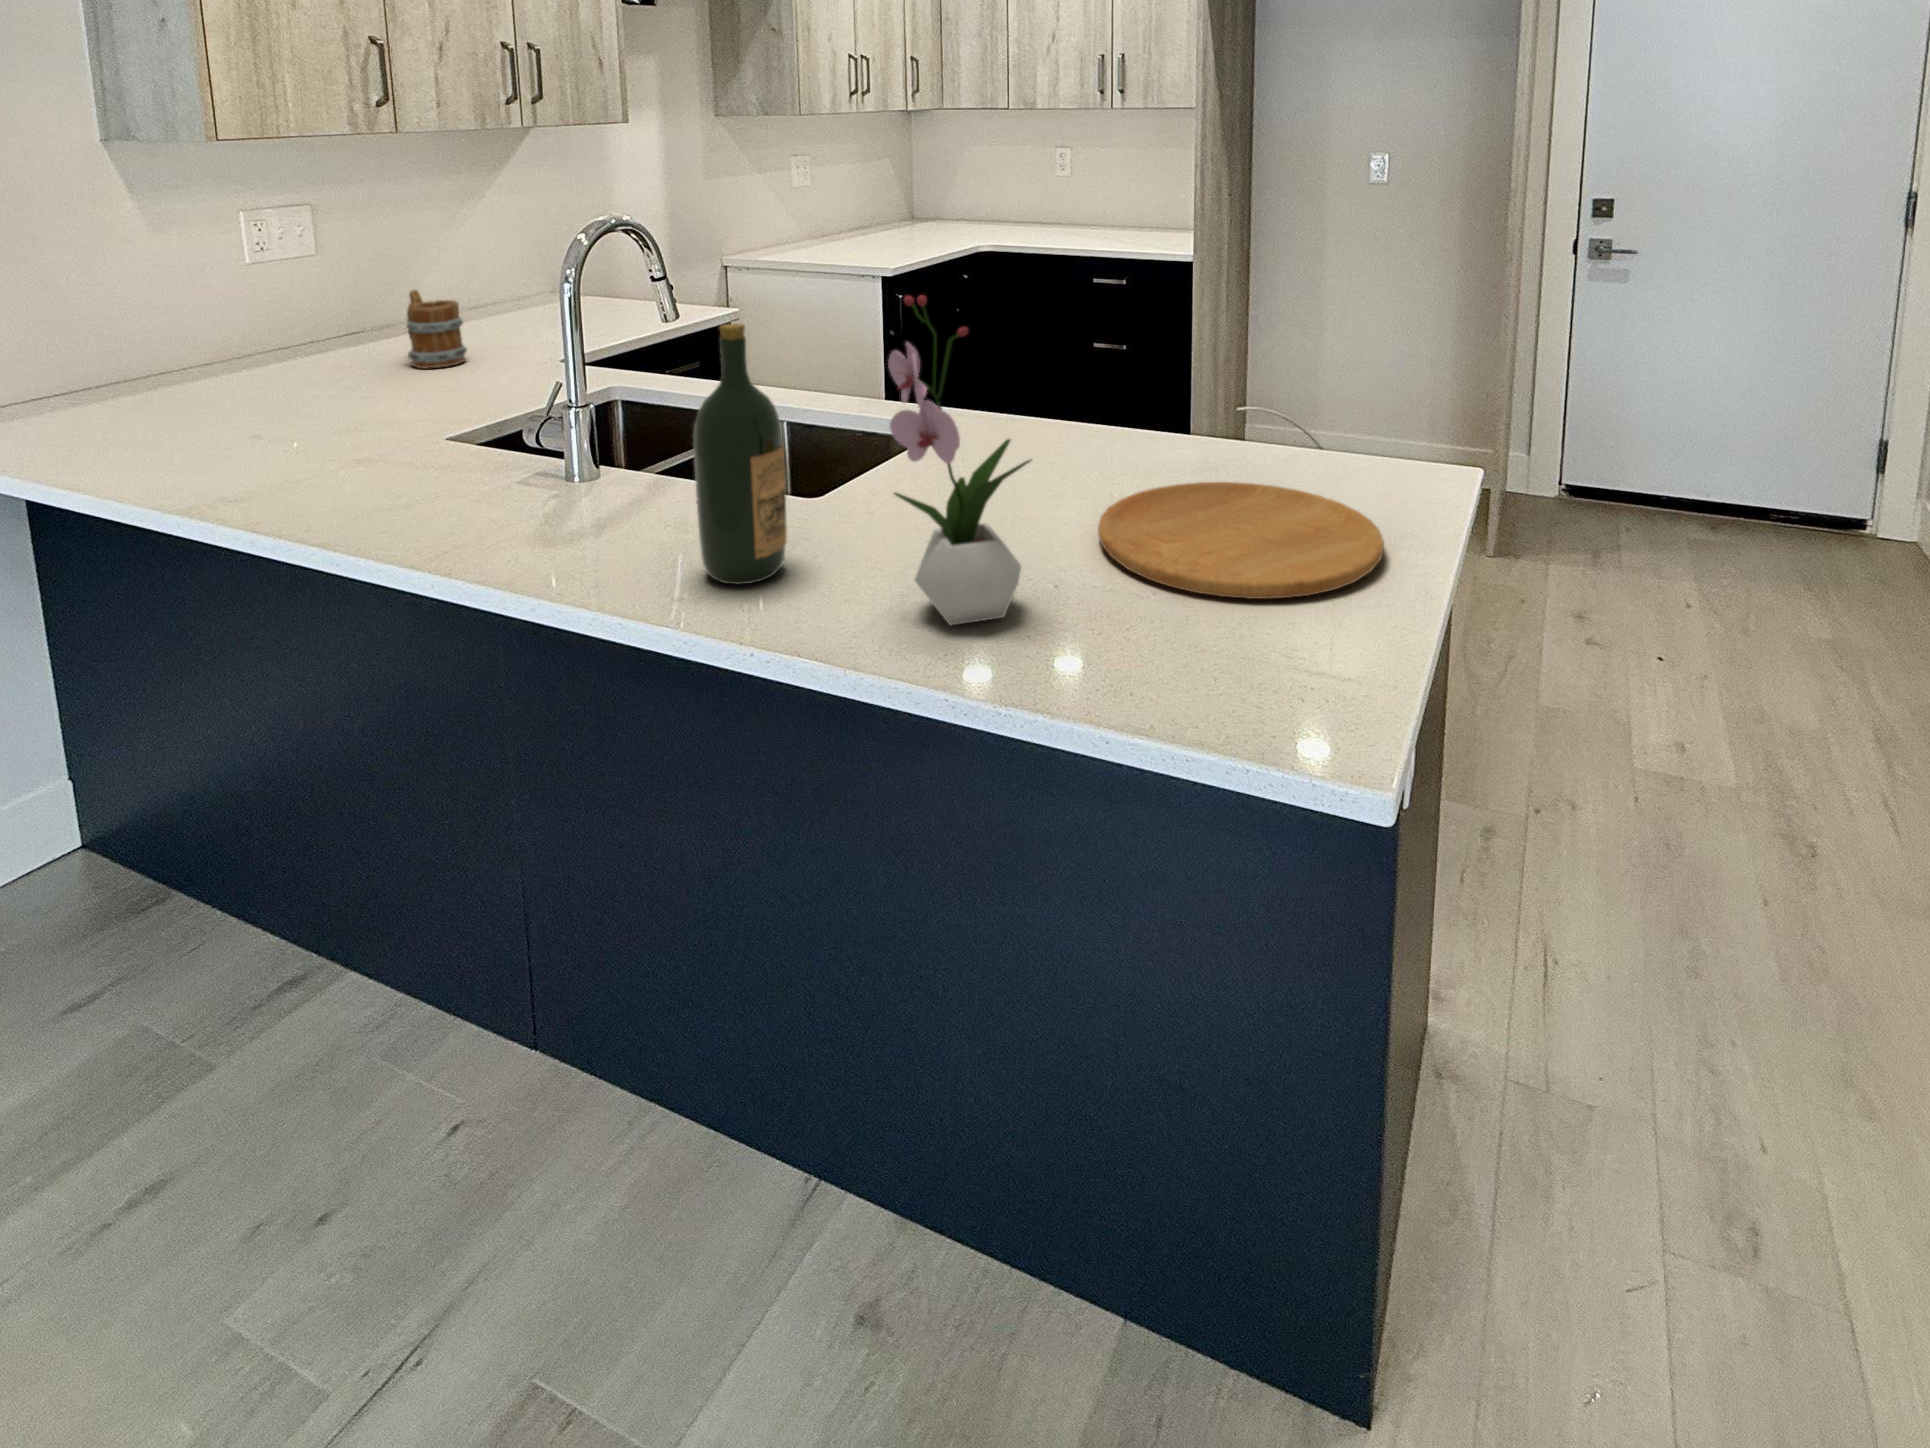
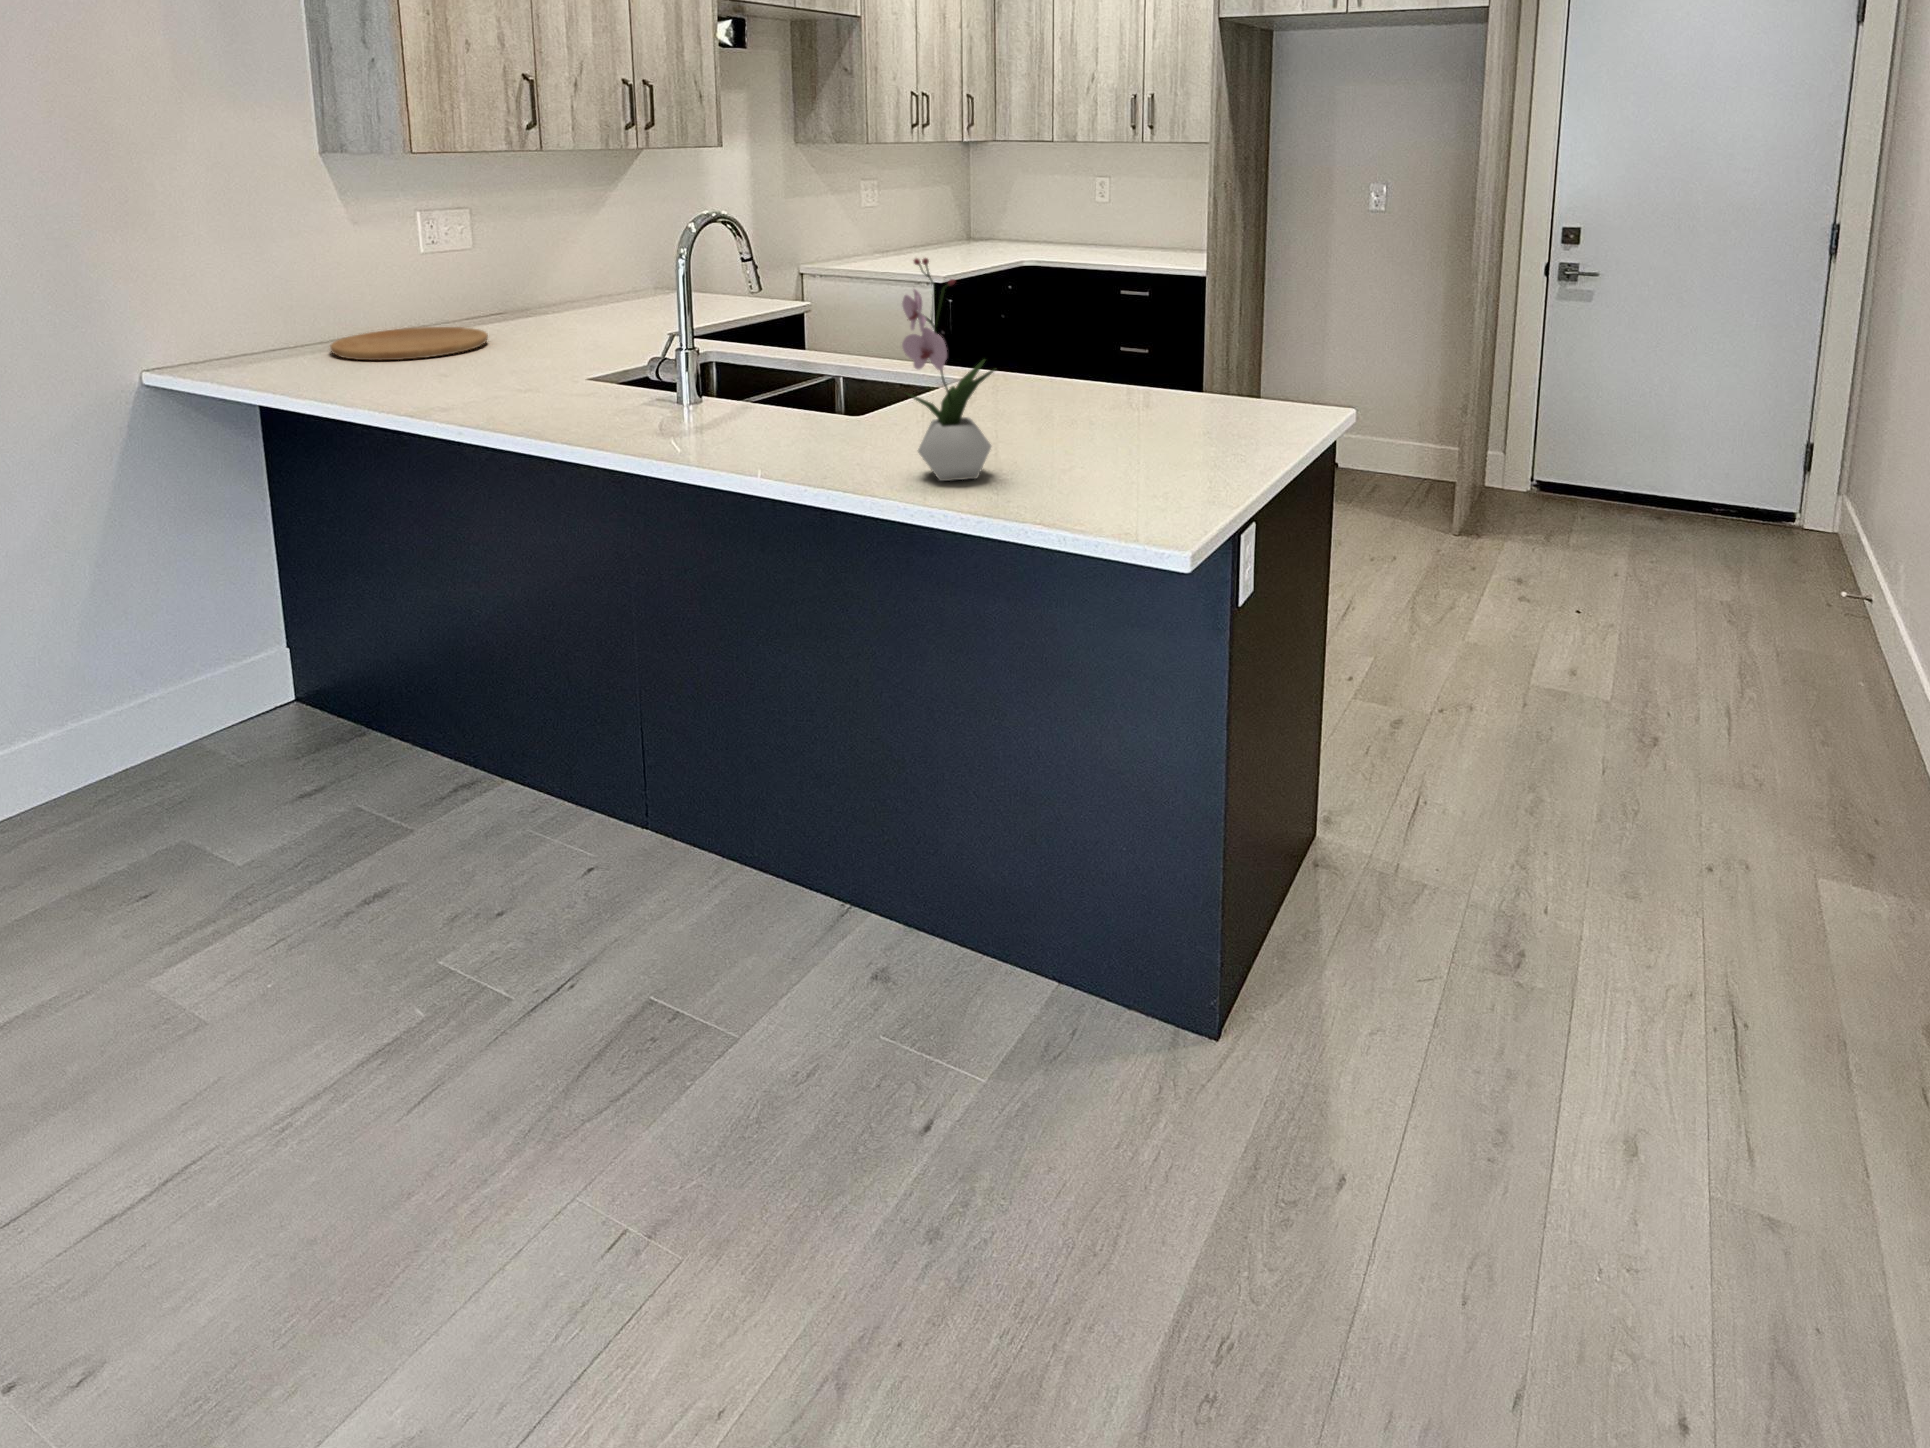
mug: present [407,290,467,369] -> none [546,276,594,338]
wine bottle: present [693,324,787,585] -> none [771,279,834,459]
cutting board: present [1098,482,1384,599] -> present [330,327,488,360]

